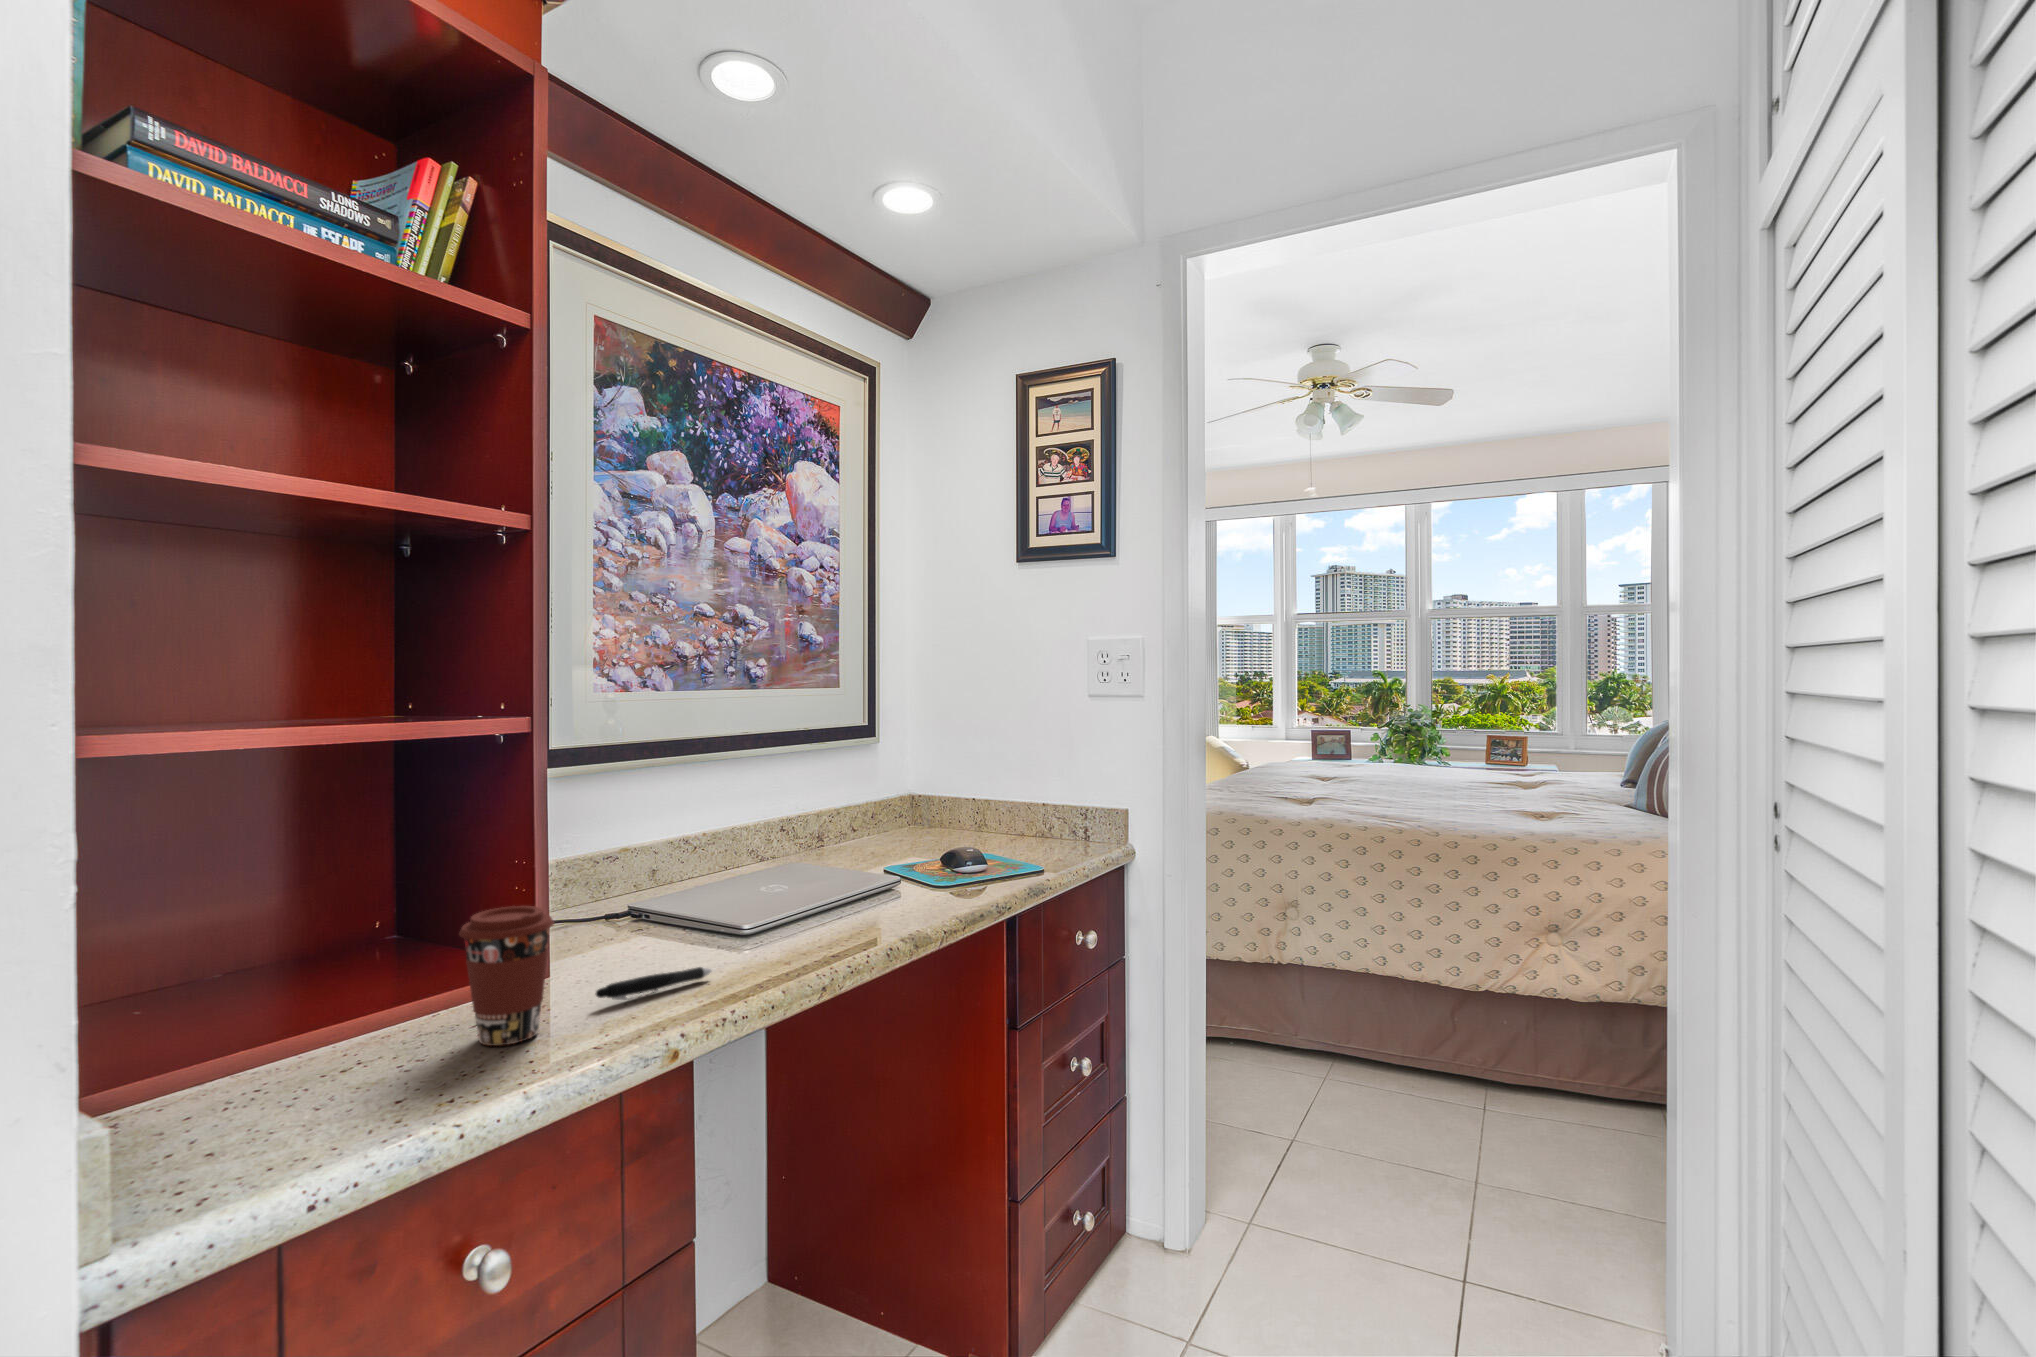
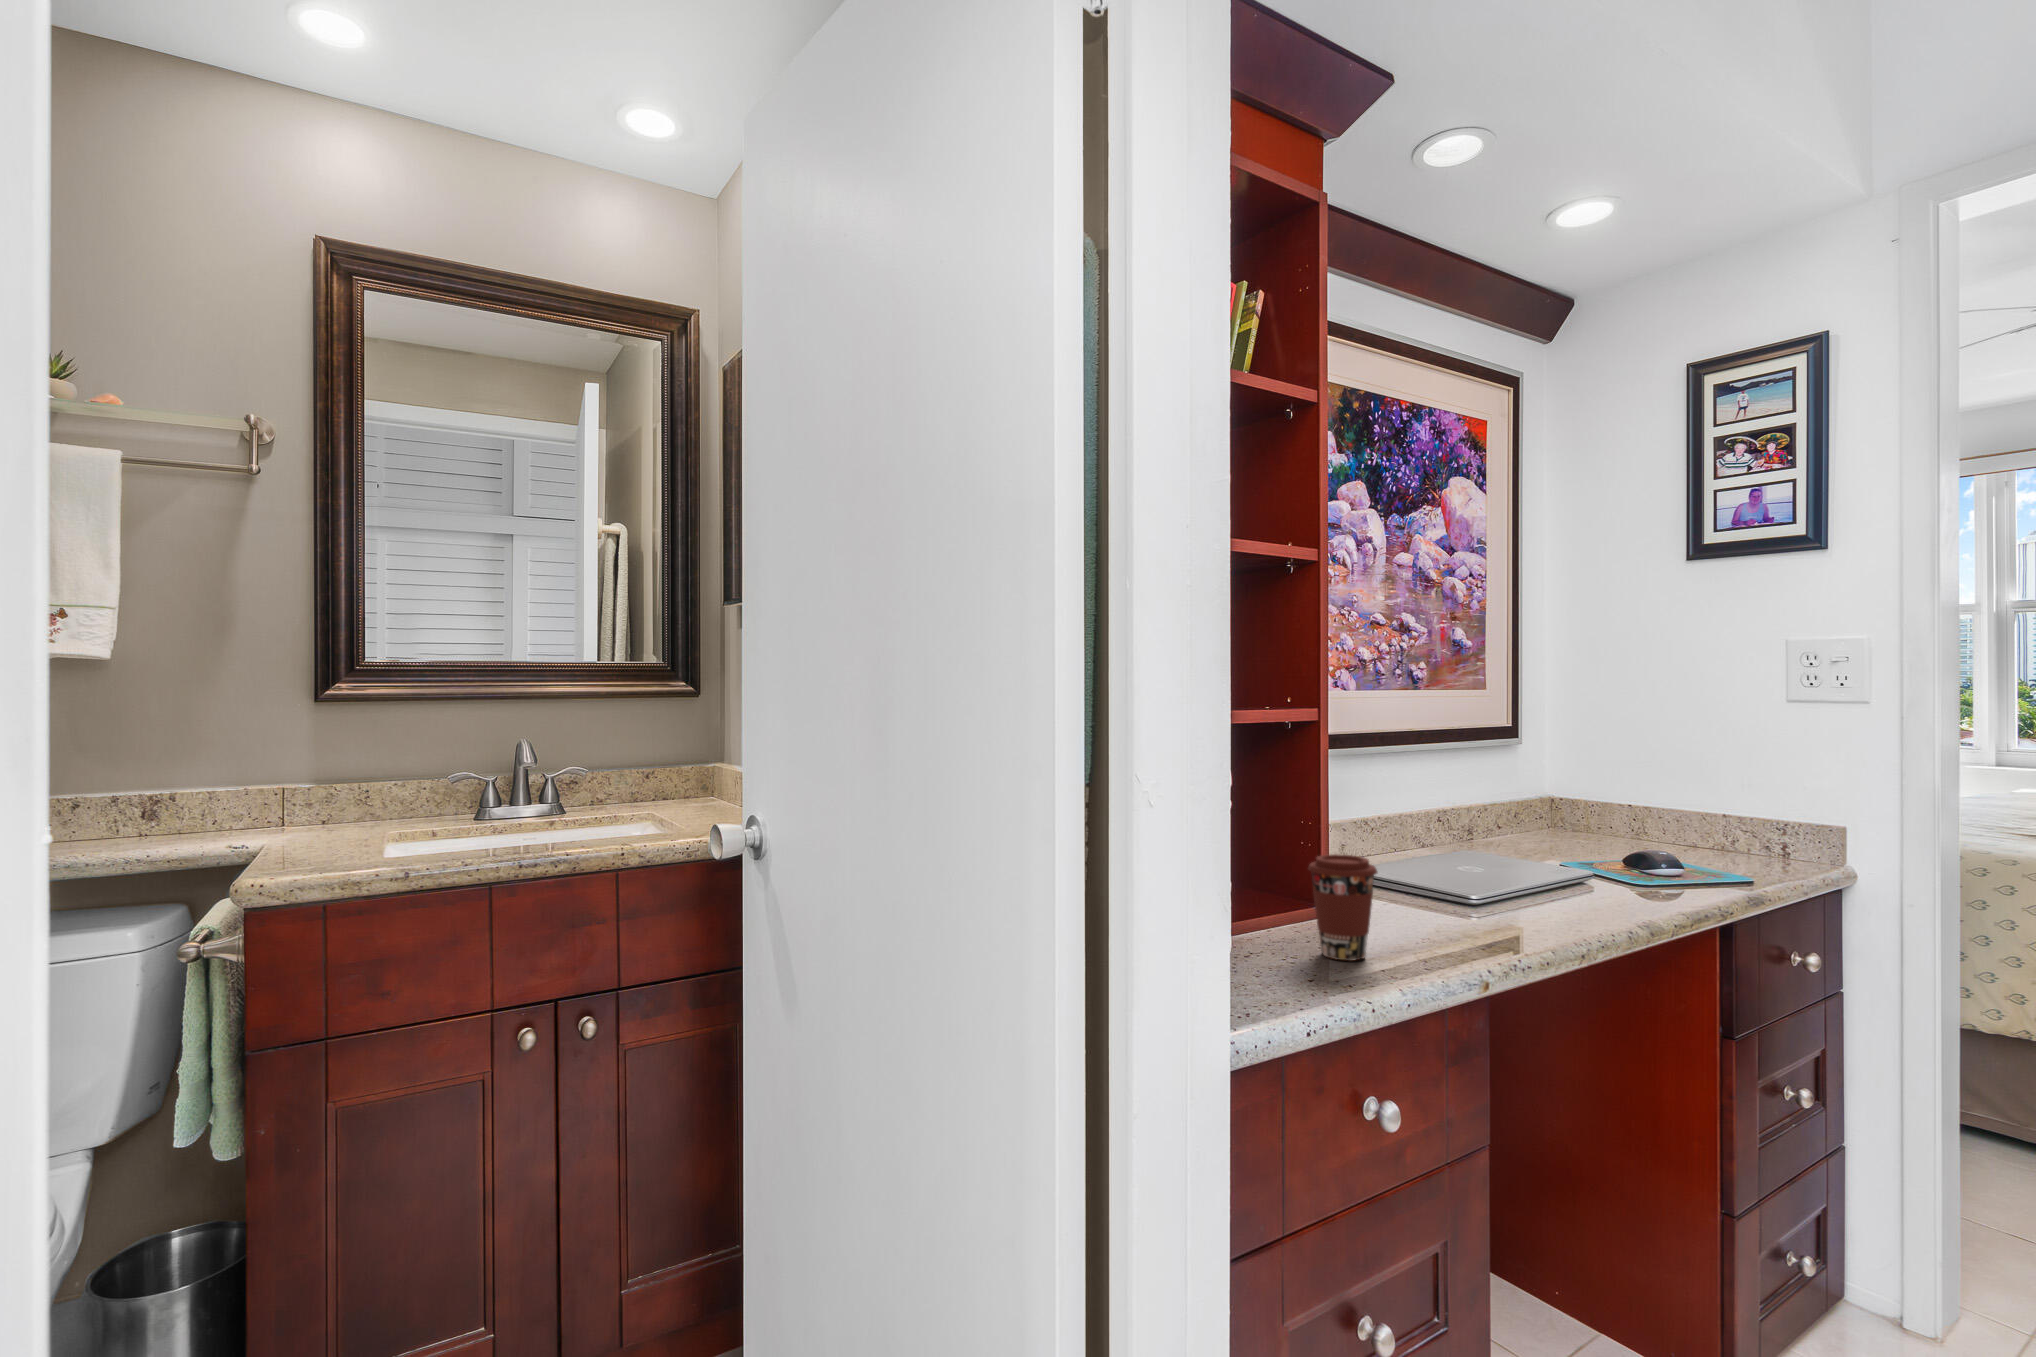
pen: present [596,967,711,1000] -> none [1393,925,1475,942]

